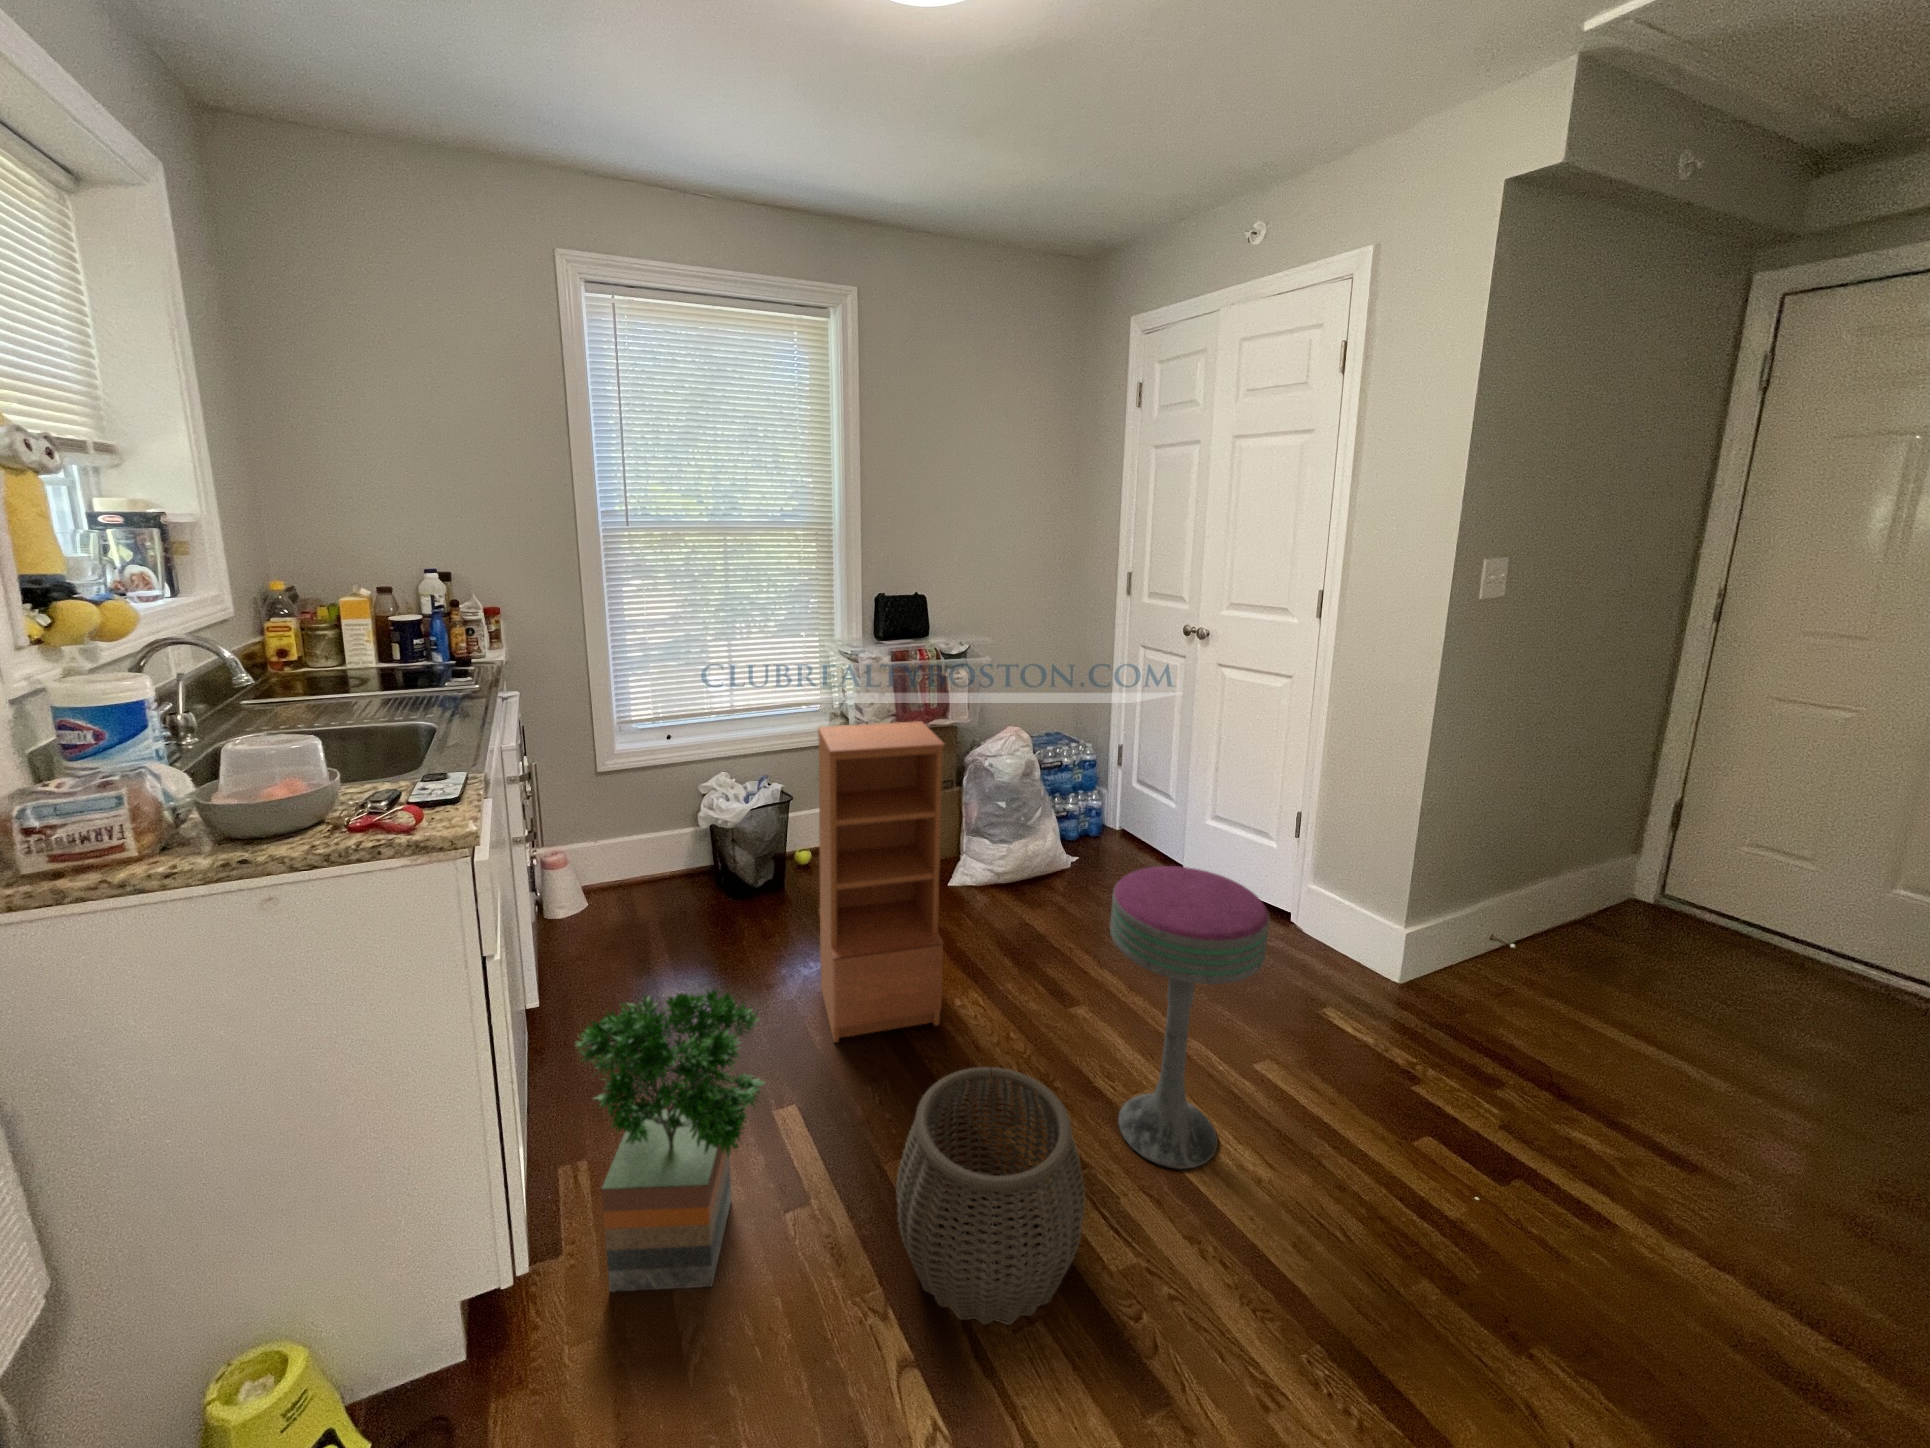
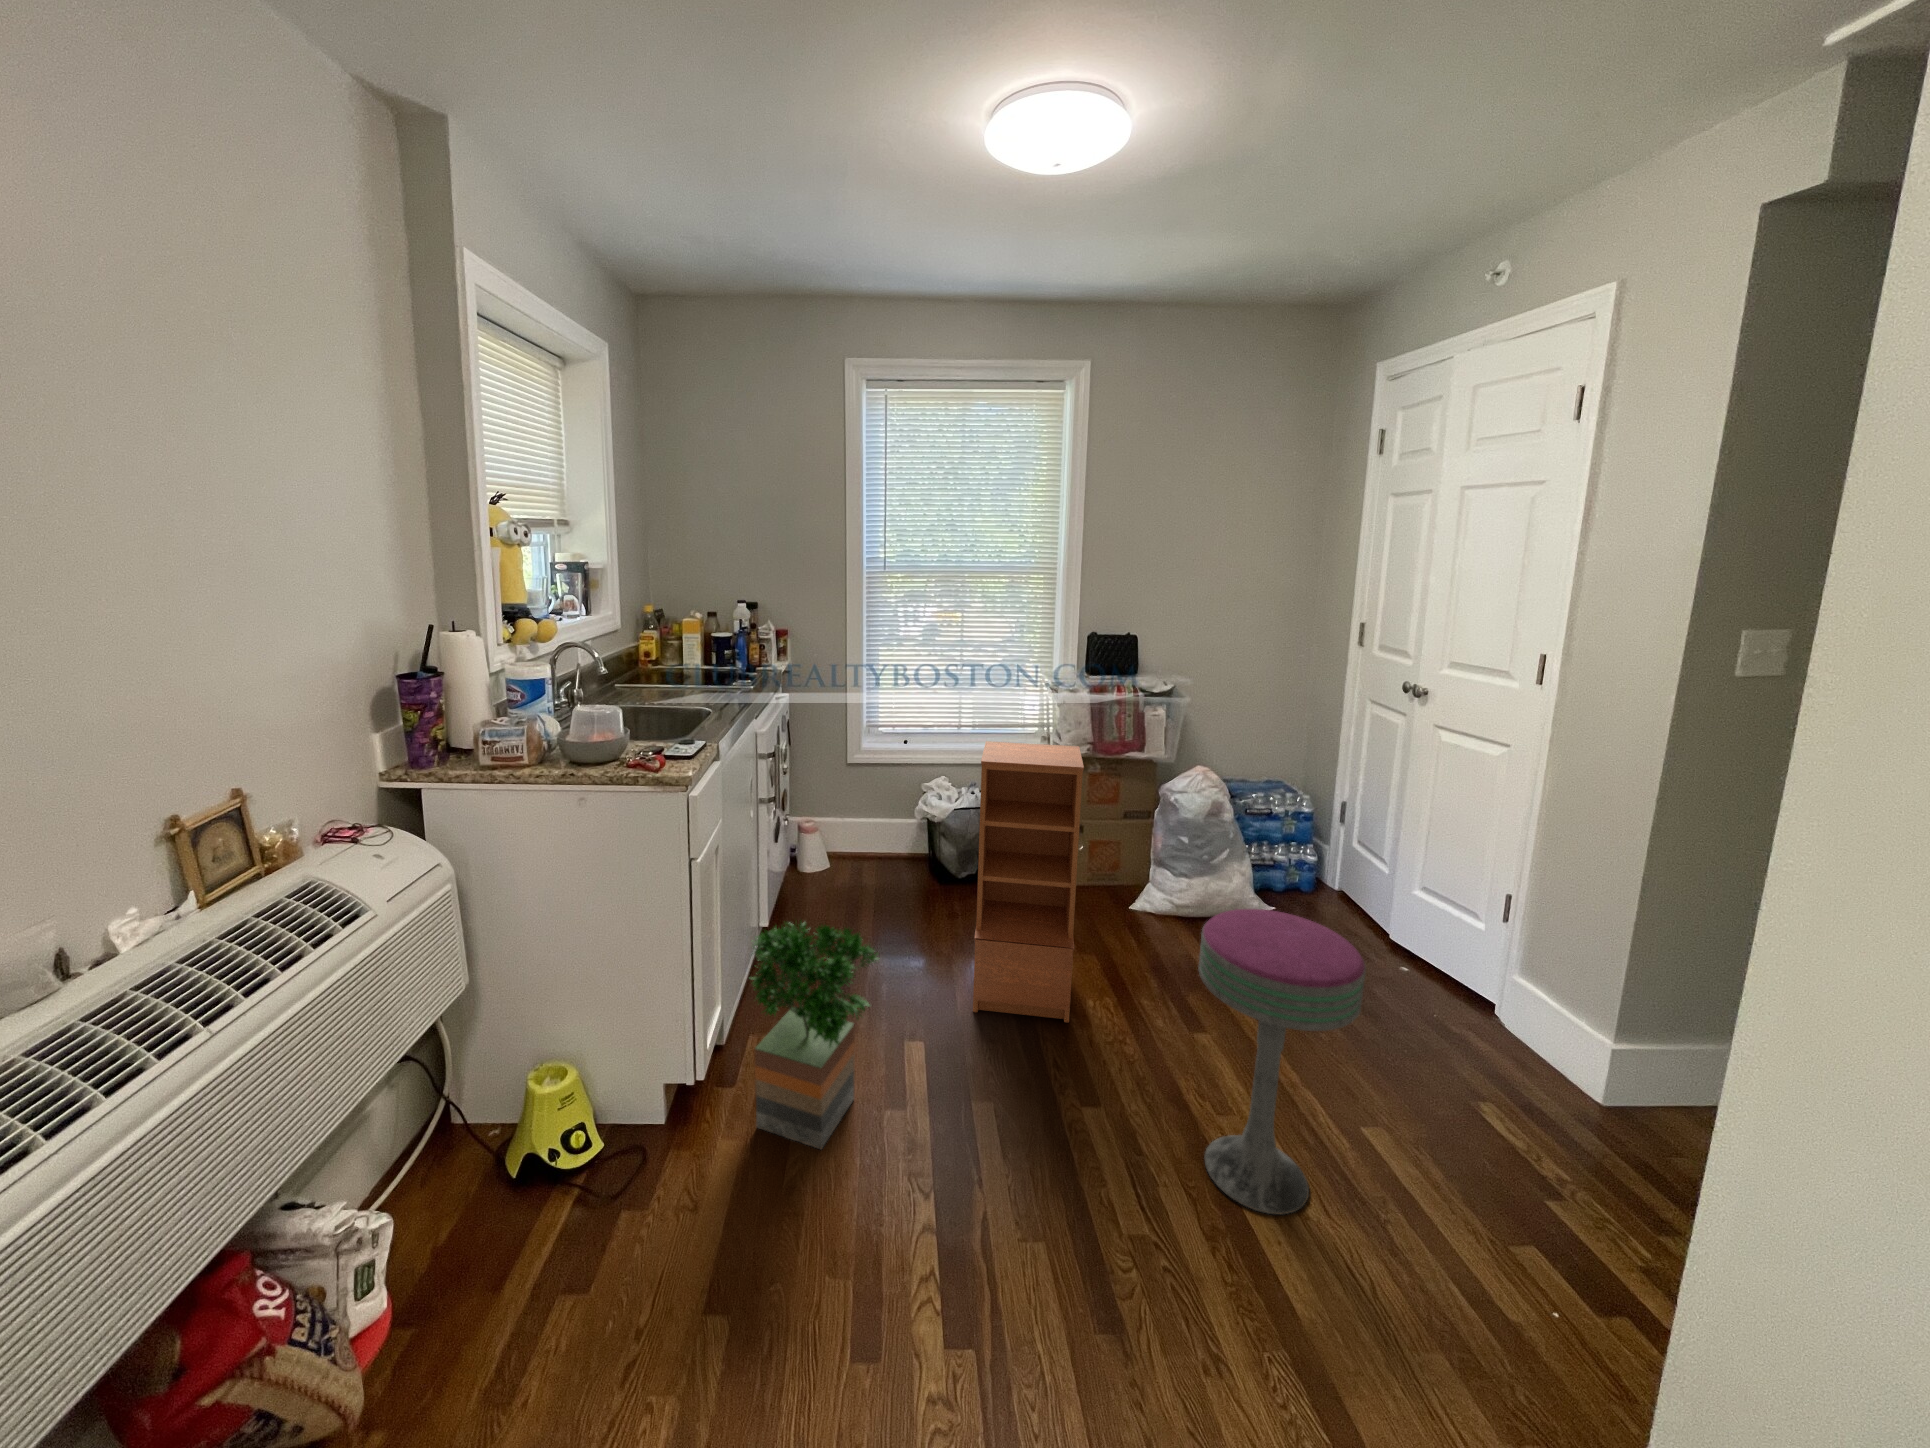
woven basket: present [896,1067,1086,1325] -> none [956,1044,1123,1264]

